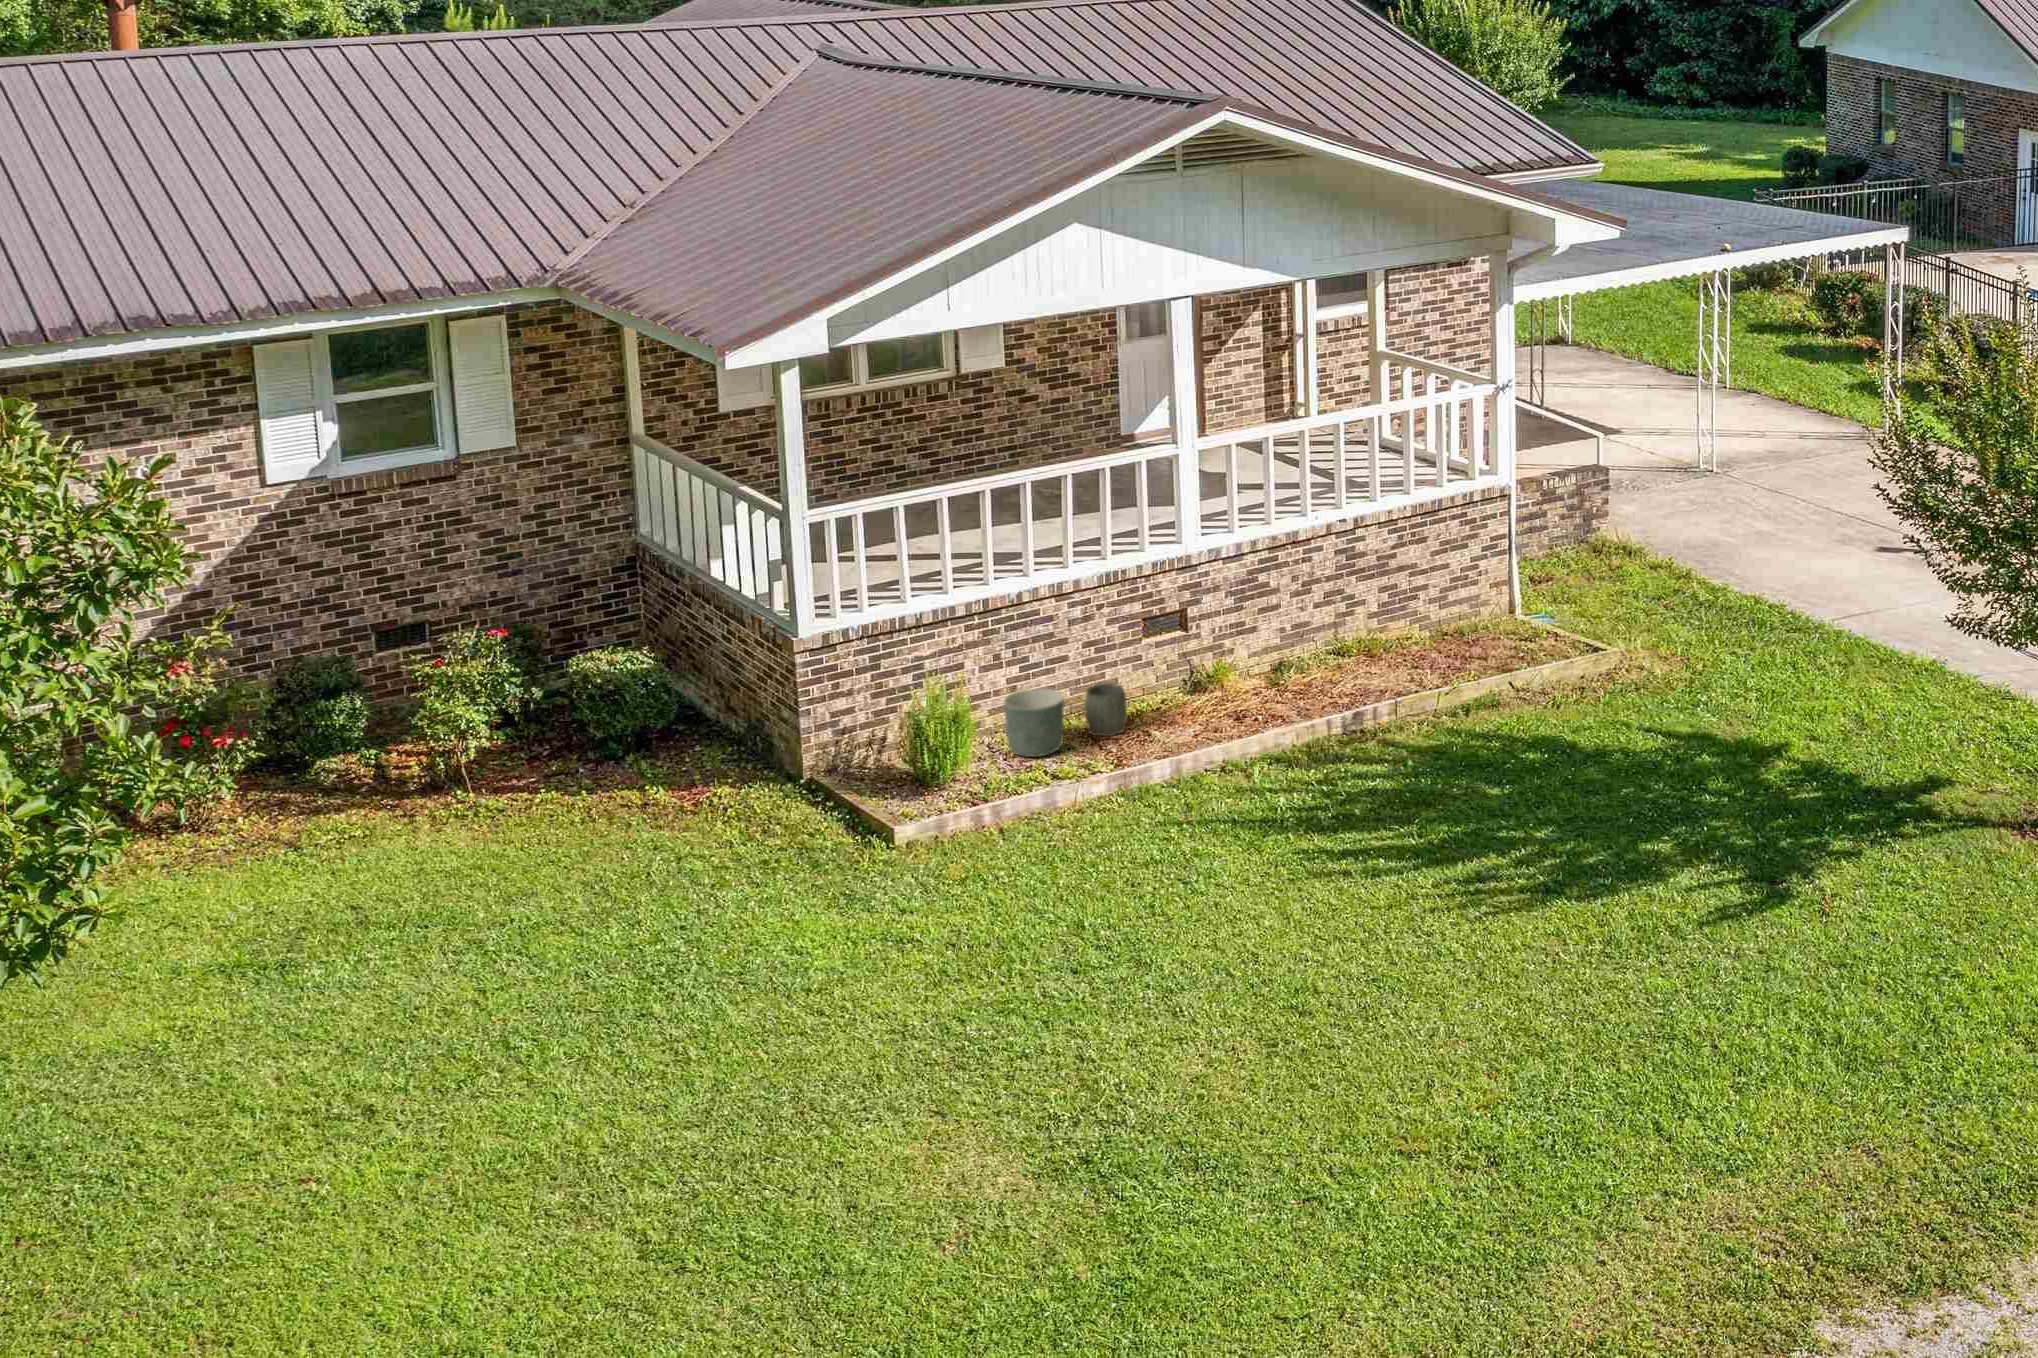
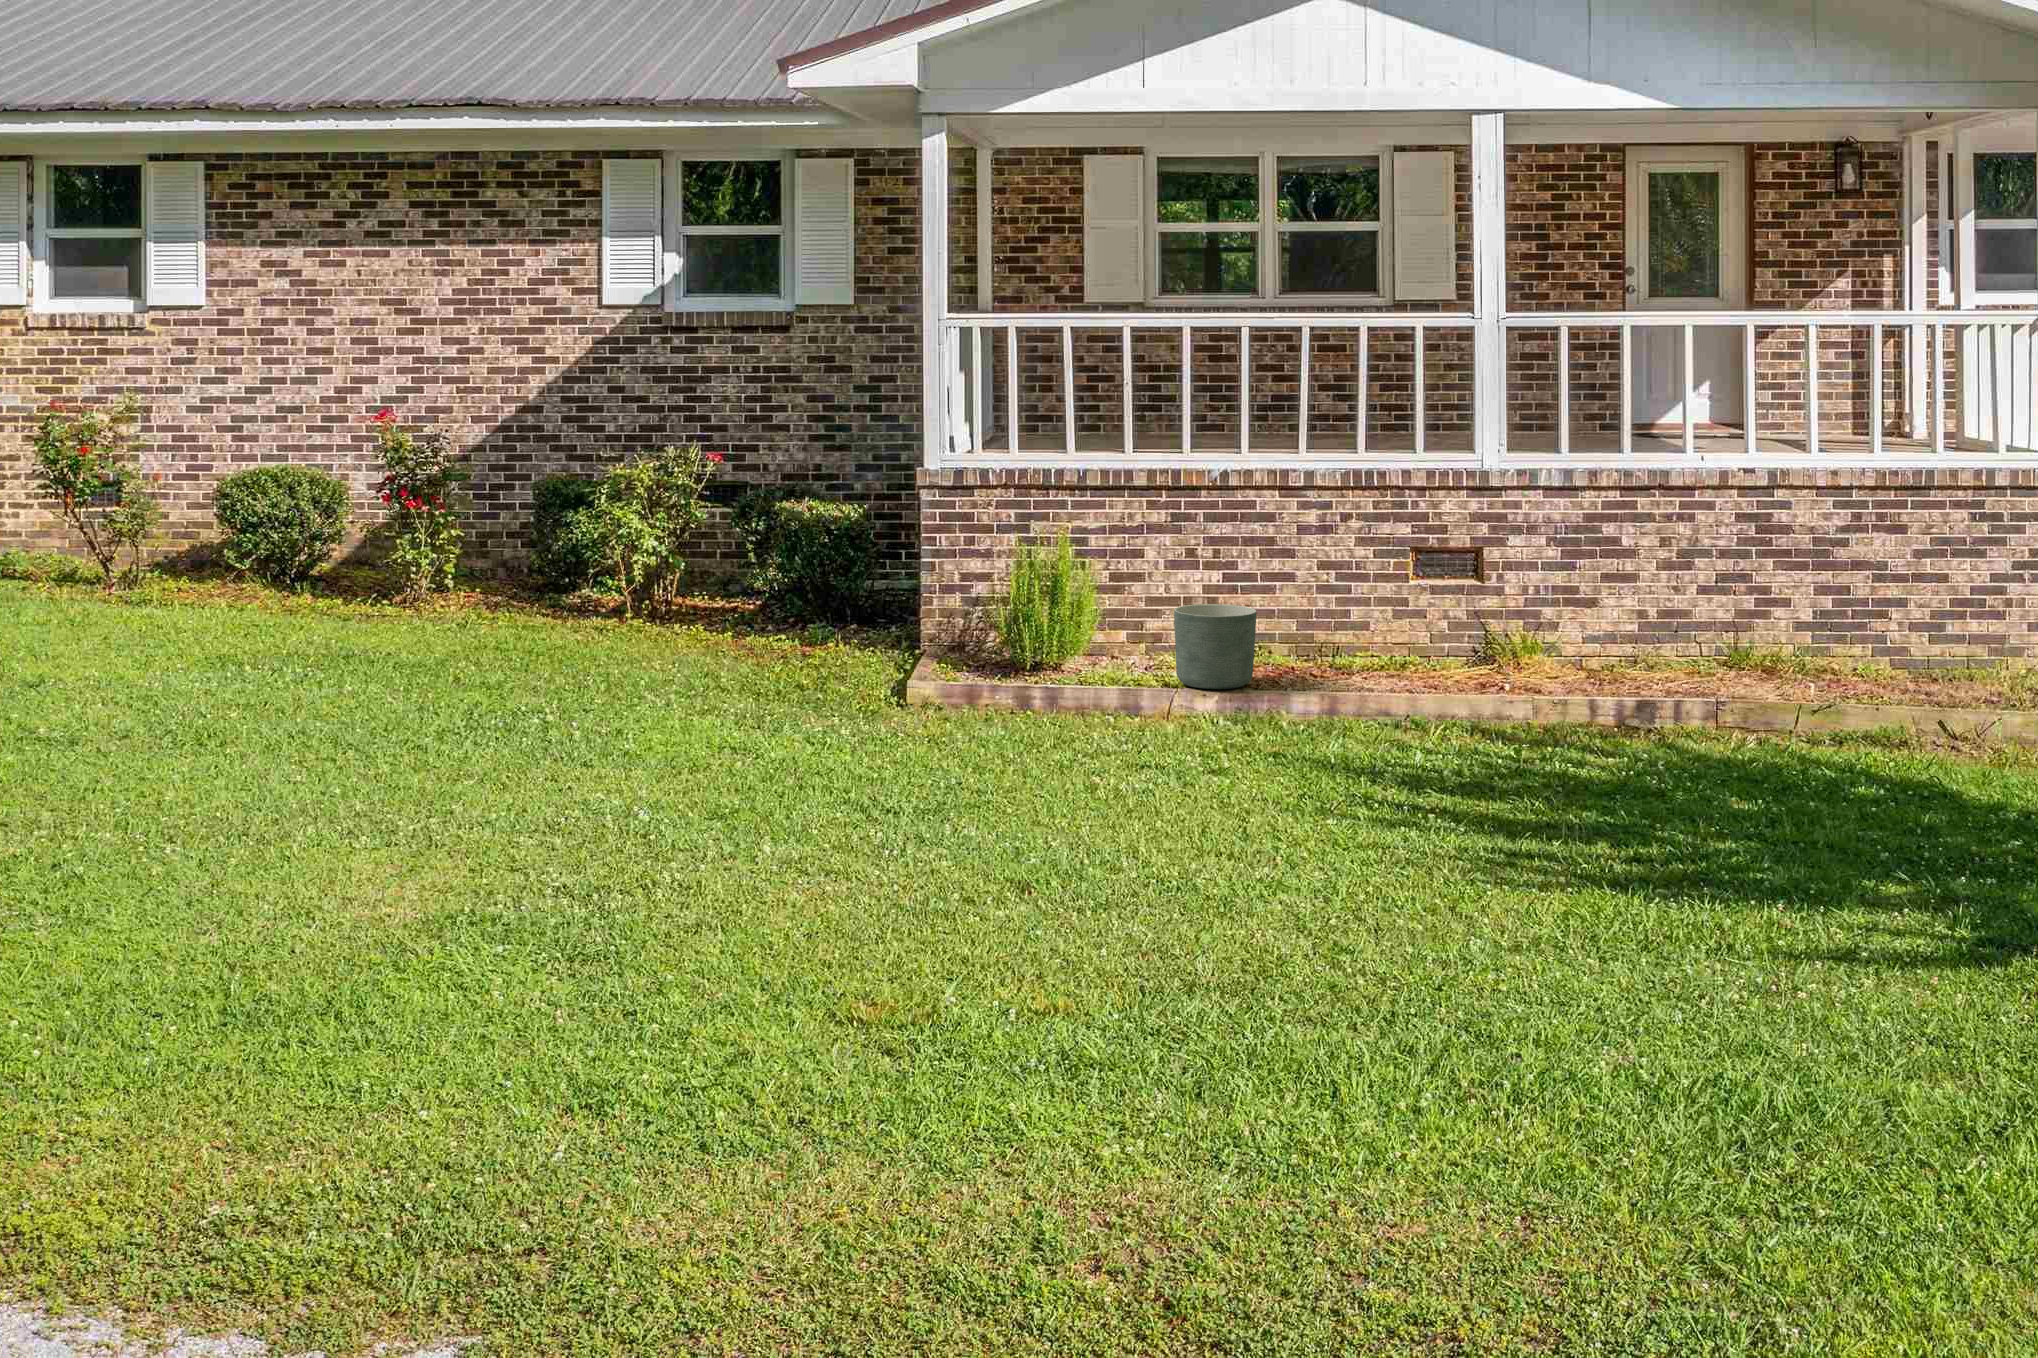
woven basket: present [1084,683,1128,736] -> none [1299,622,1359,690]

